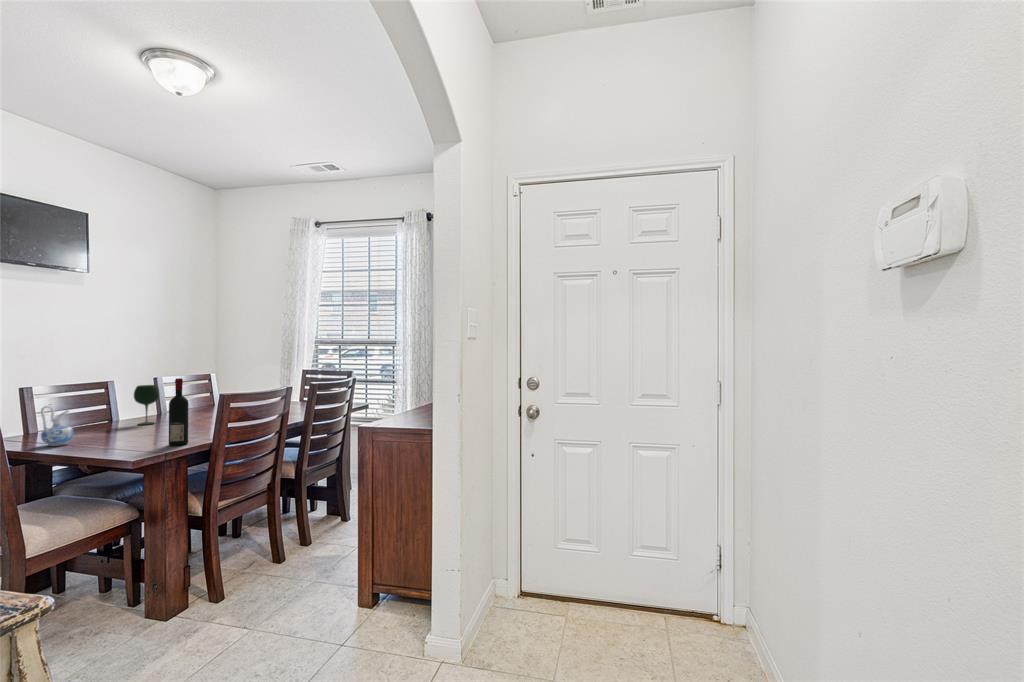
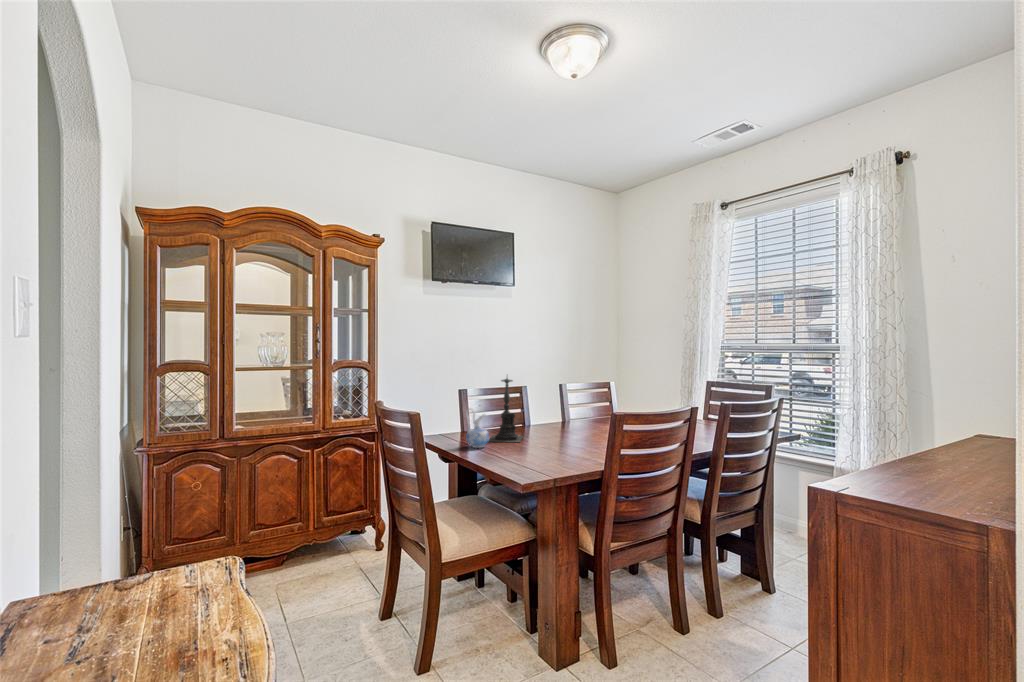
candle holder: none [69,365,114,439] -> present [488,378,523,442]
wine bottle: present [169,378,188,446] -> none [562,389,581,467]
wine glass: present [134,385,159,425] -> none [540,391,561,433]

